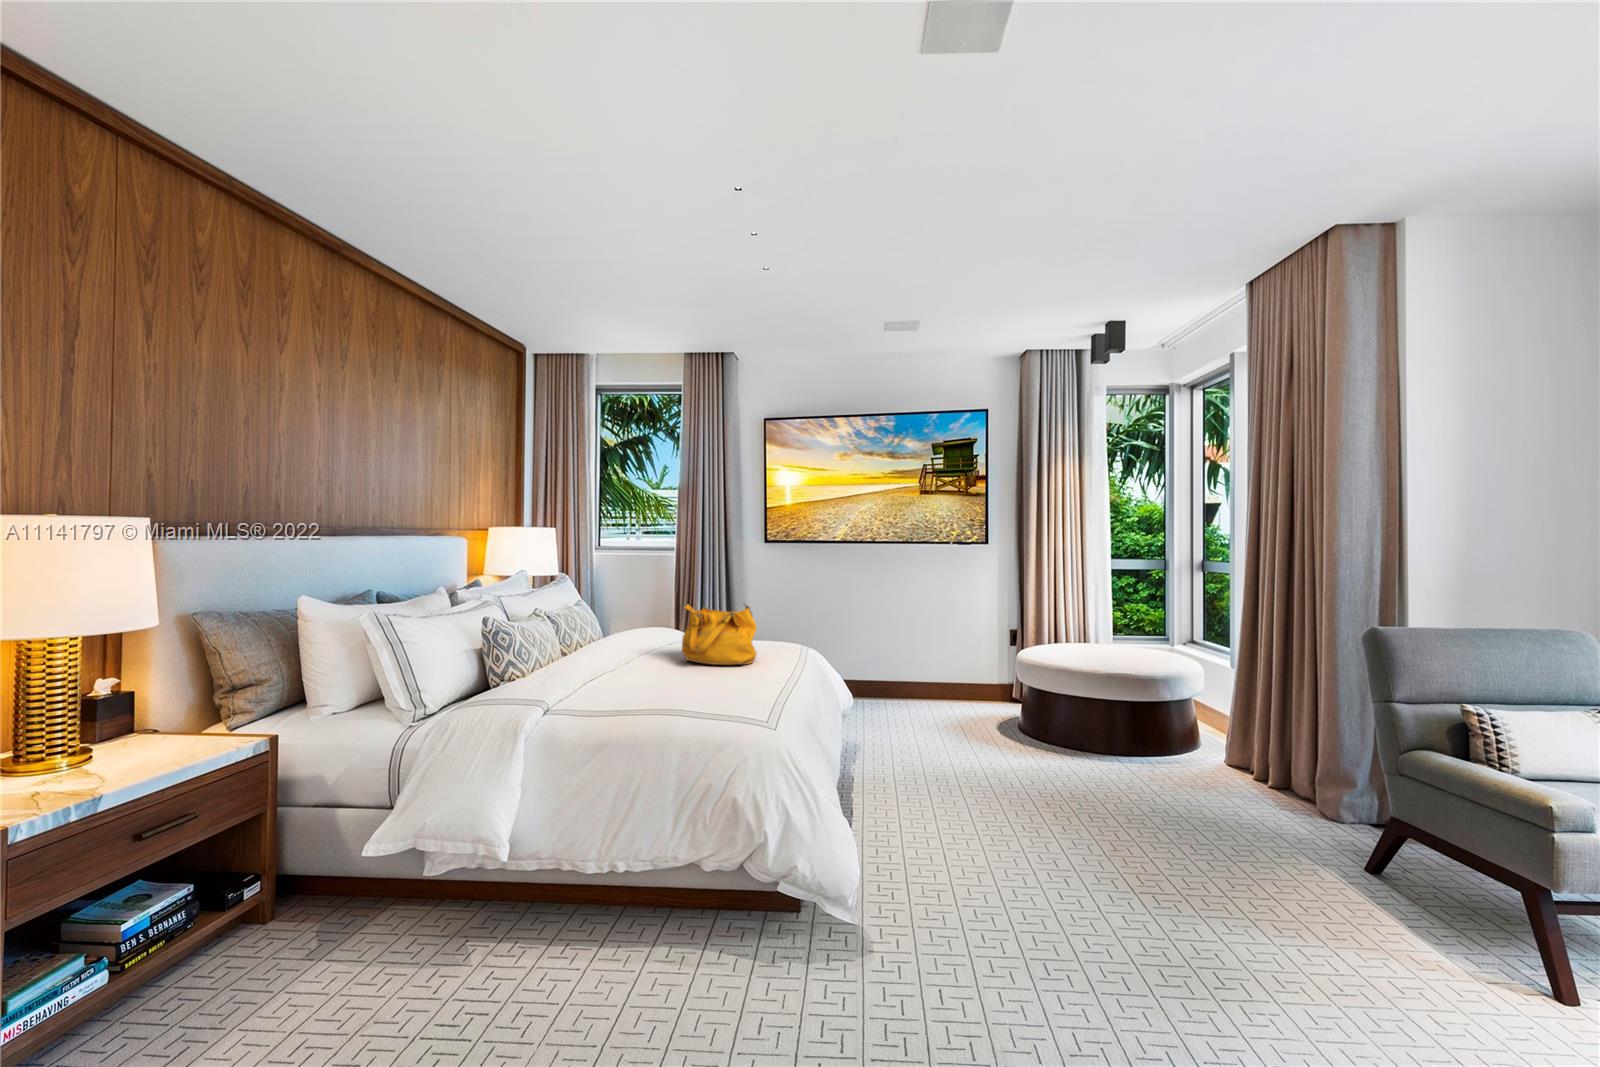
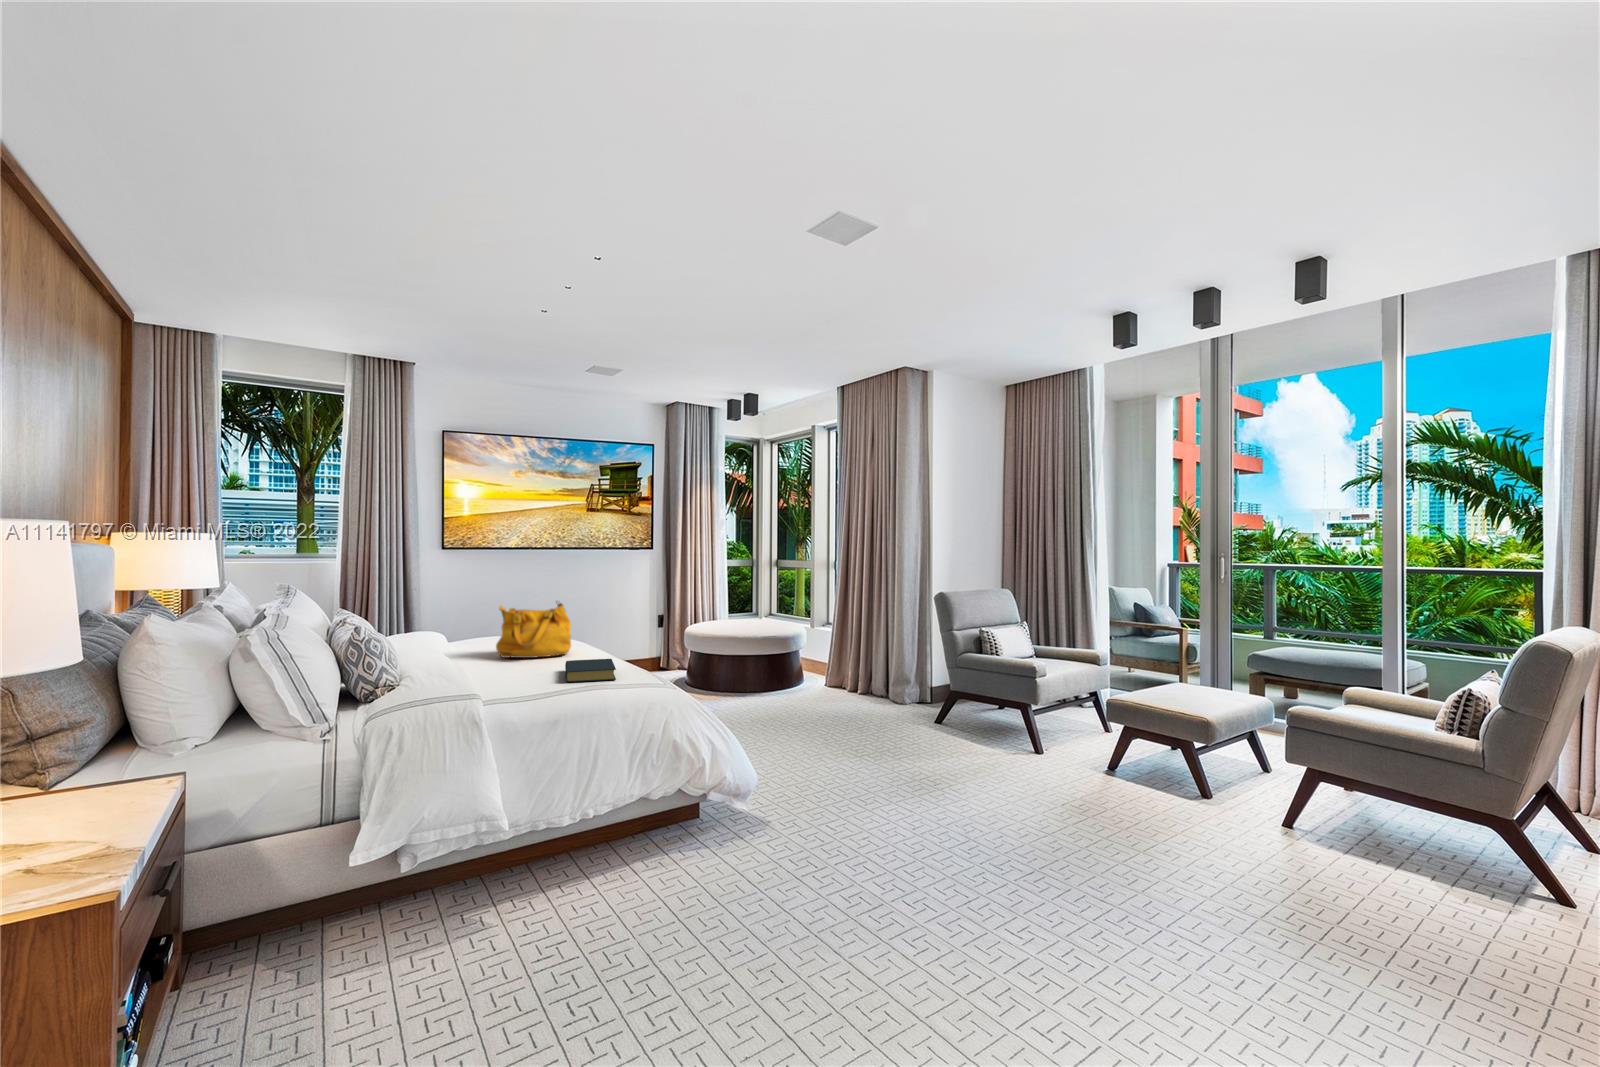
hardback book: none [663,675,746,708] -> present [565,659,616,682]

